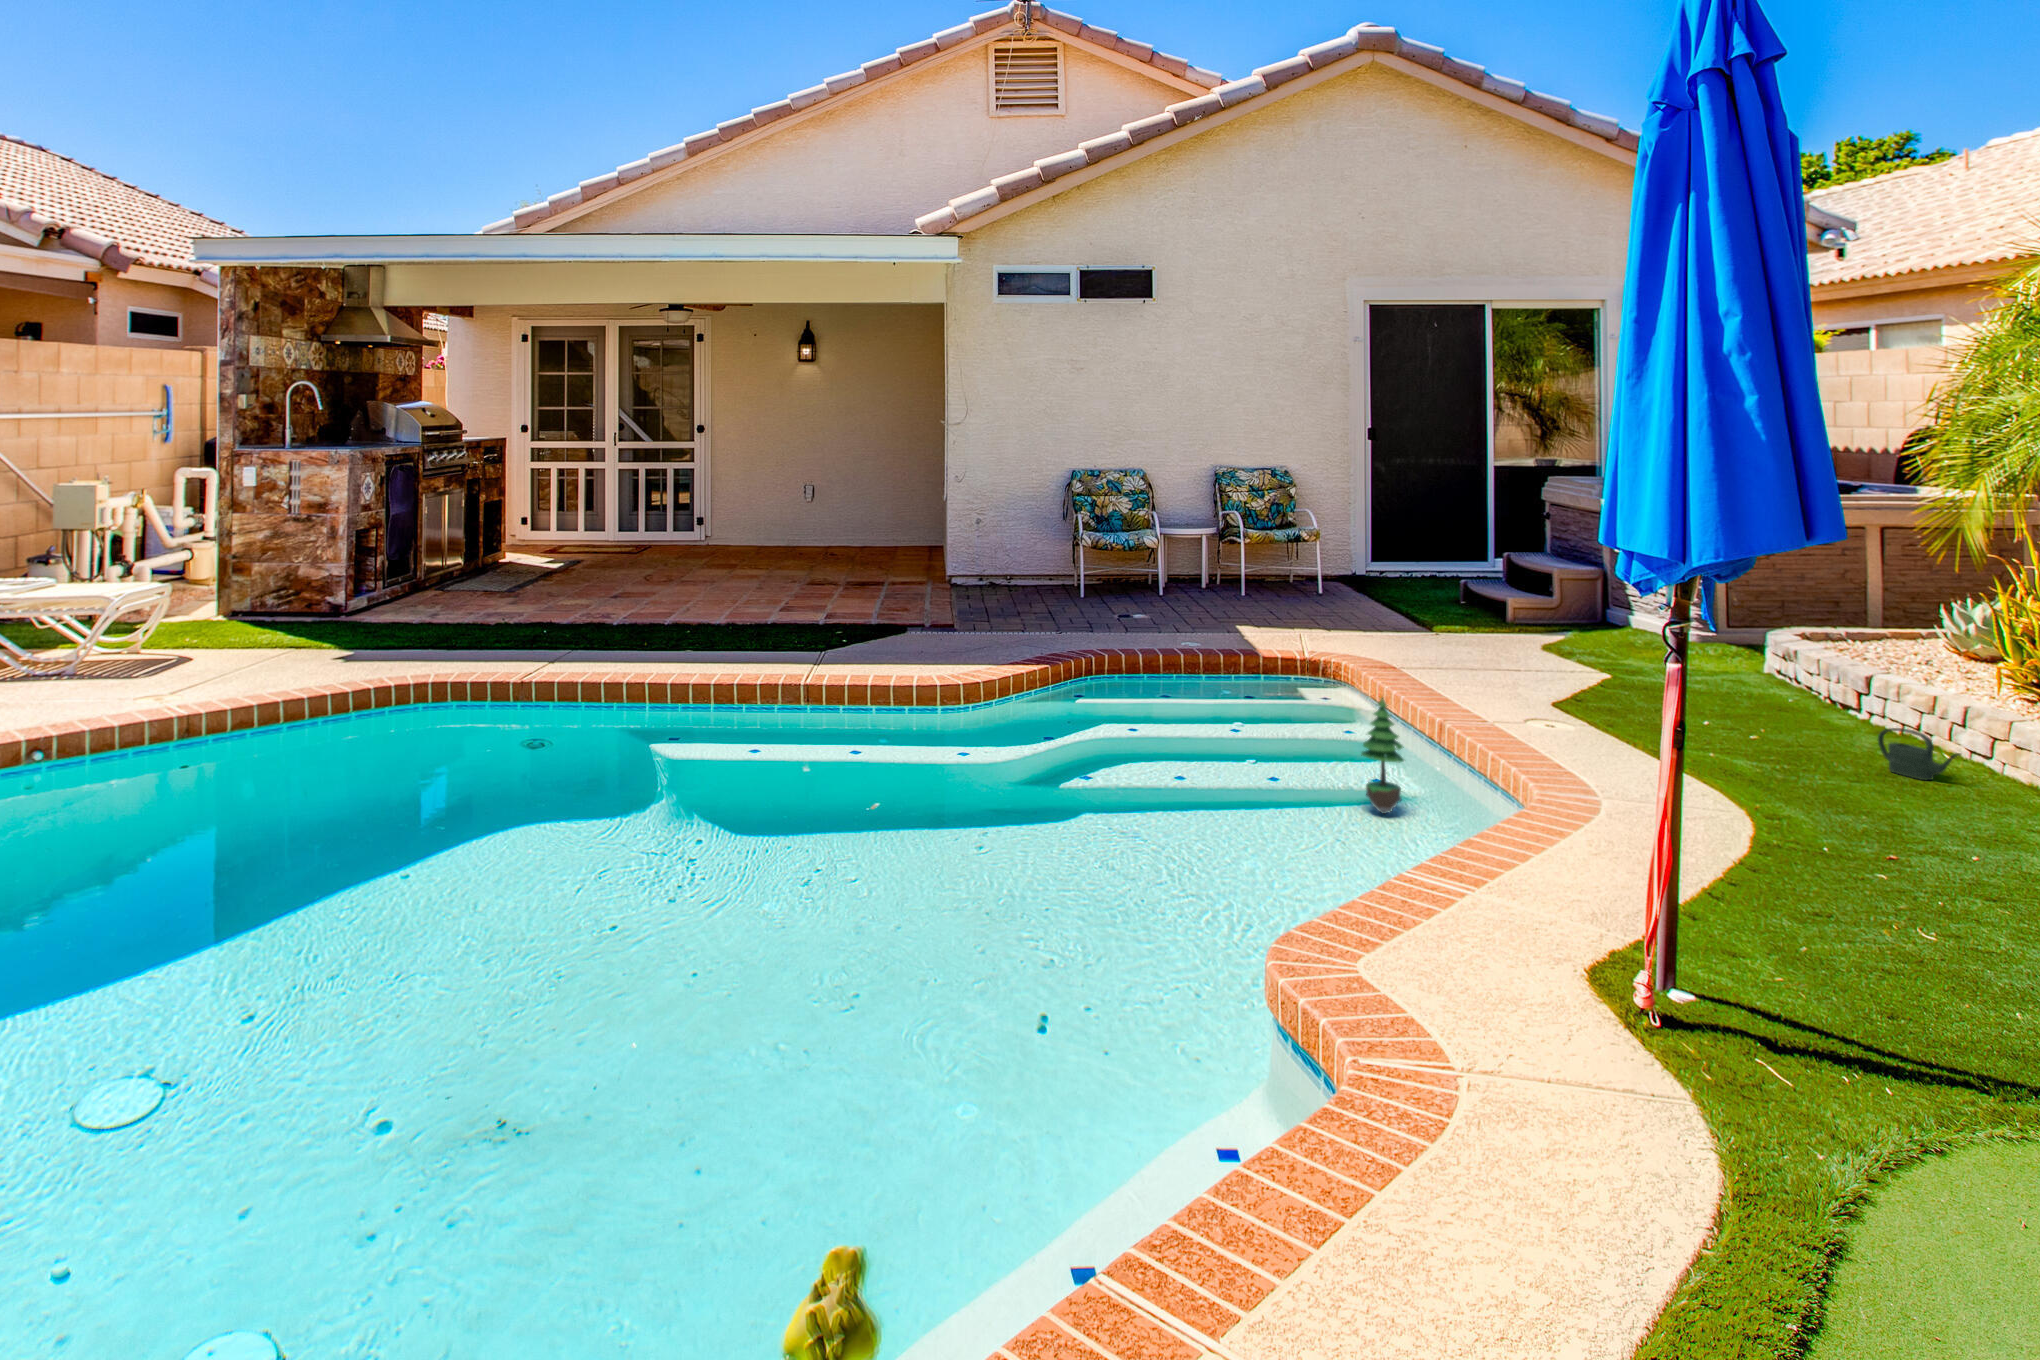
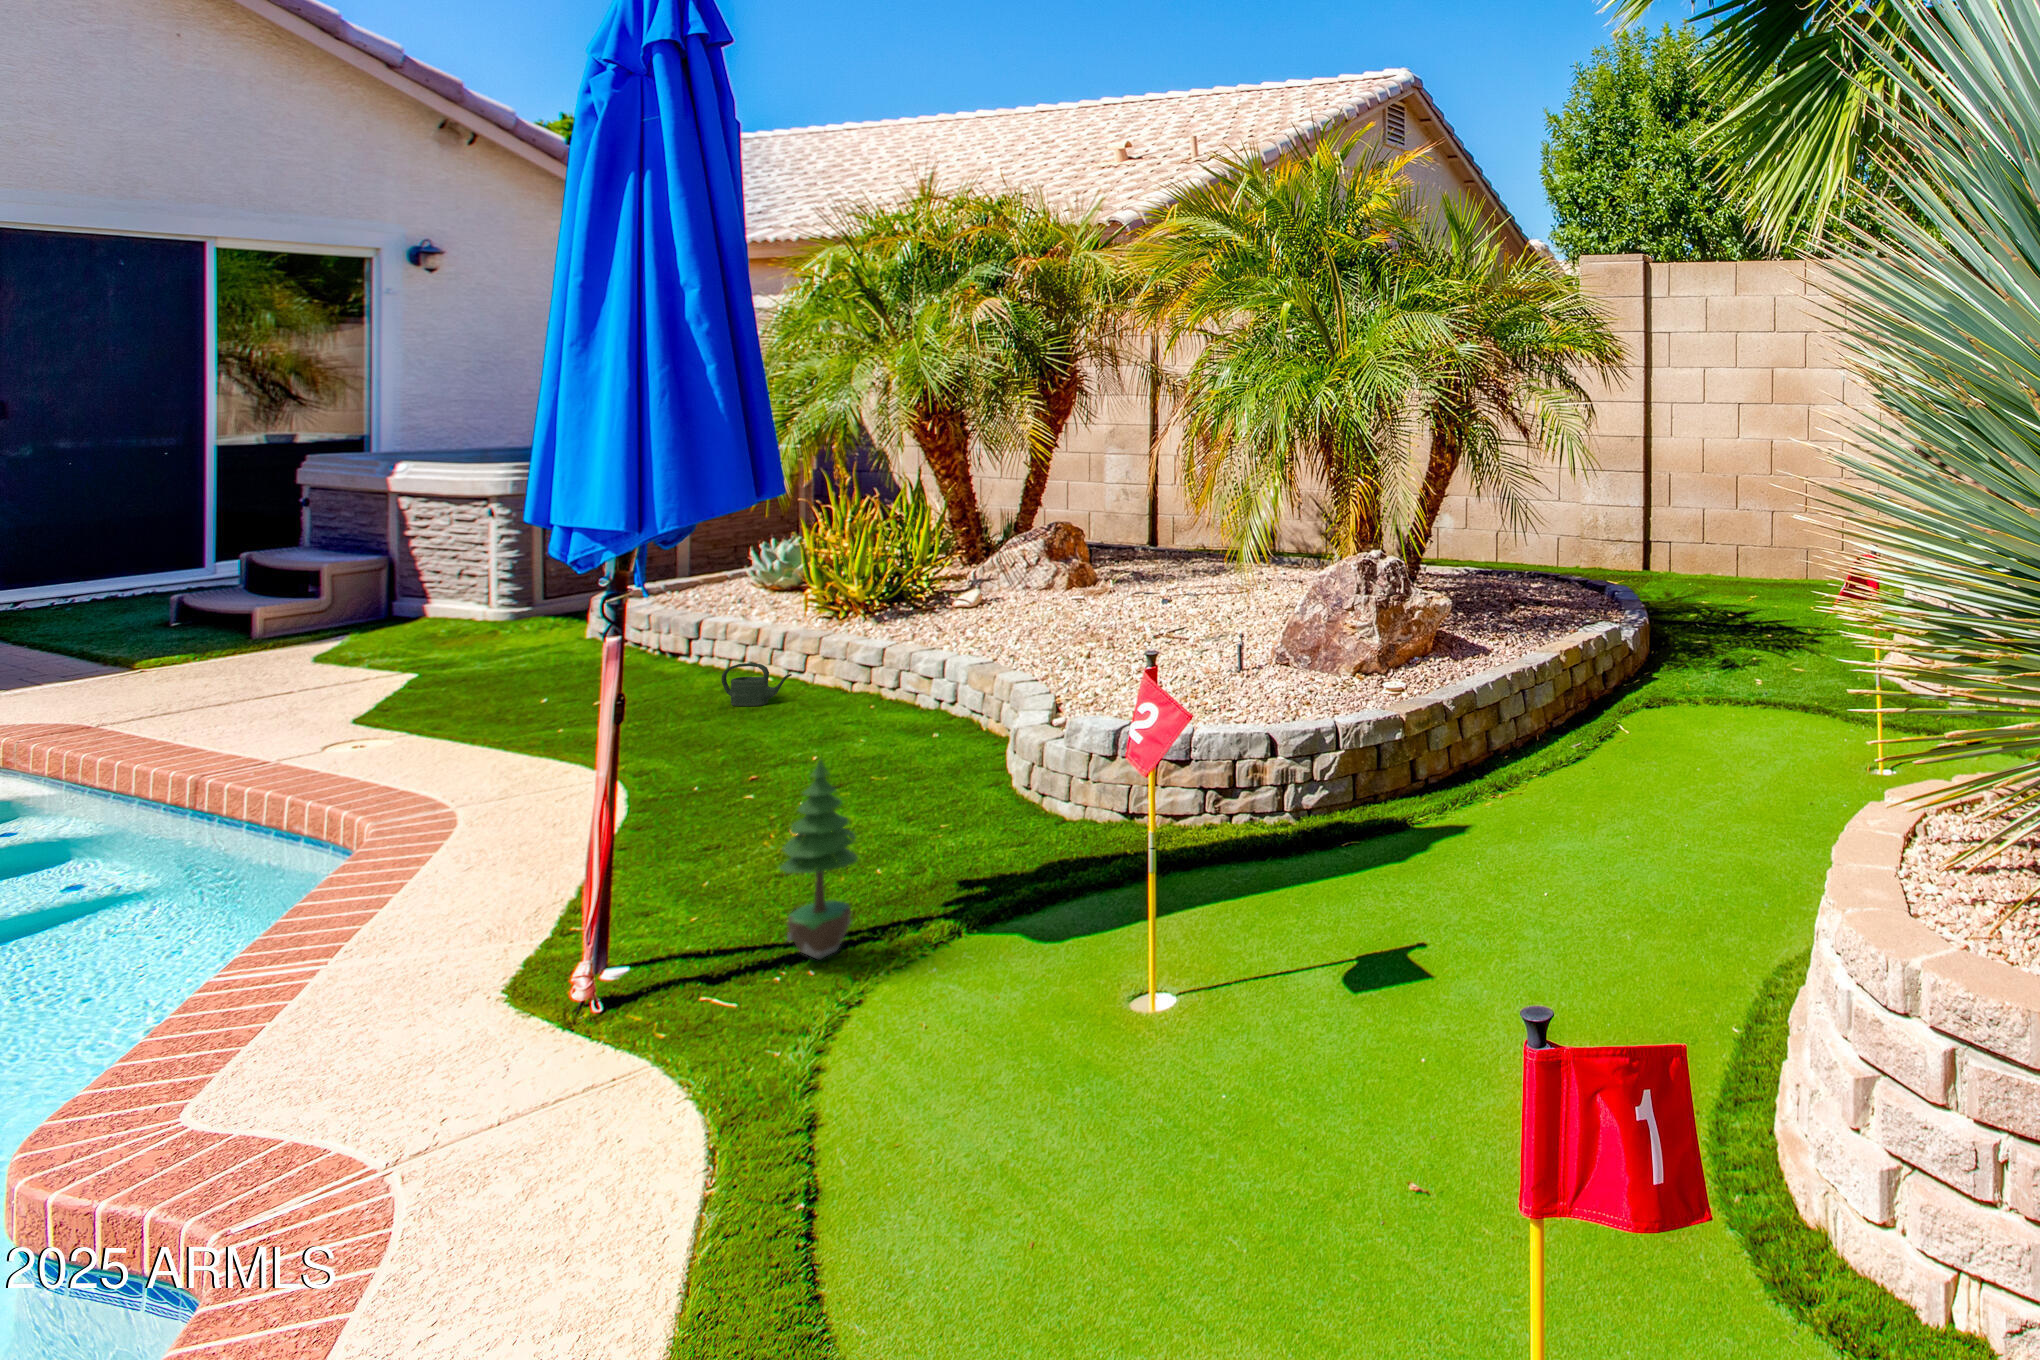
potted tree: present [1361,698,1404,814] -> present [780,760,858,960]

